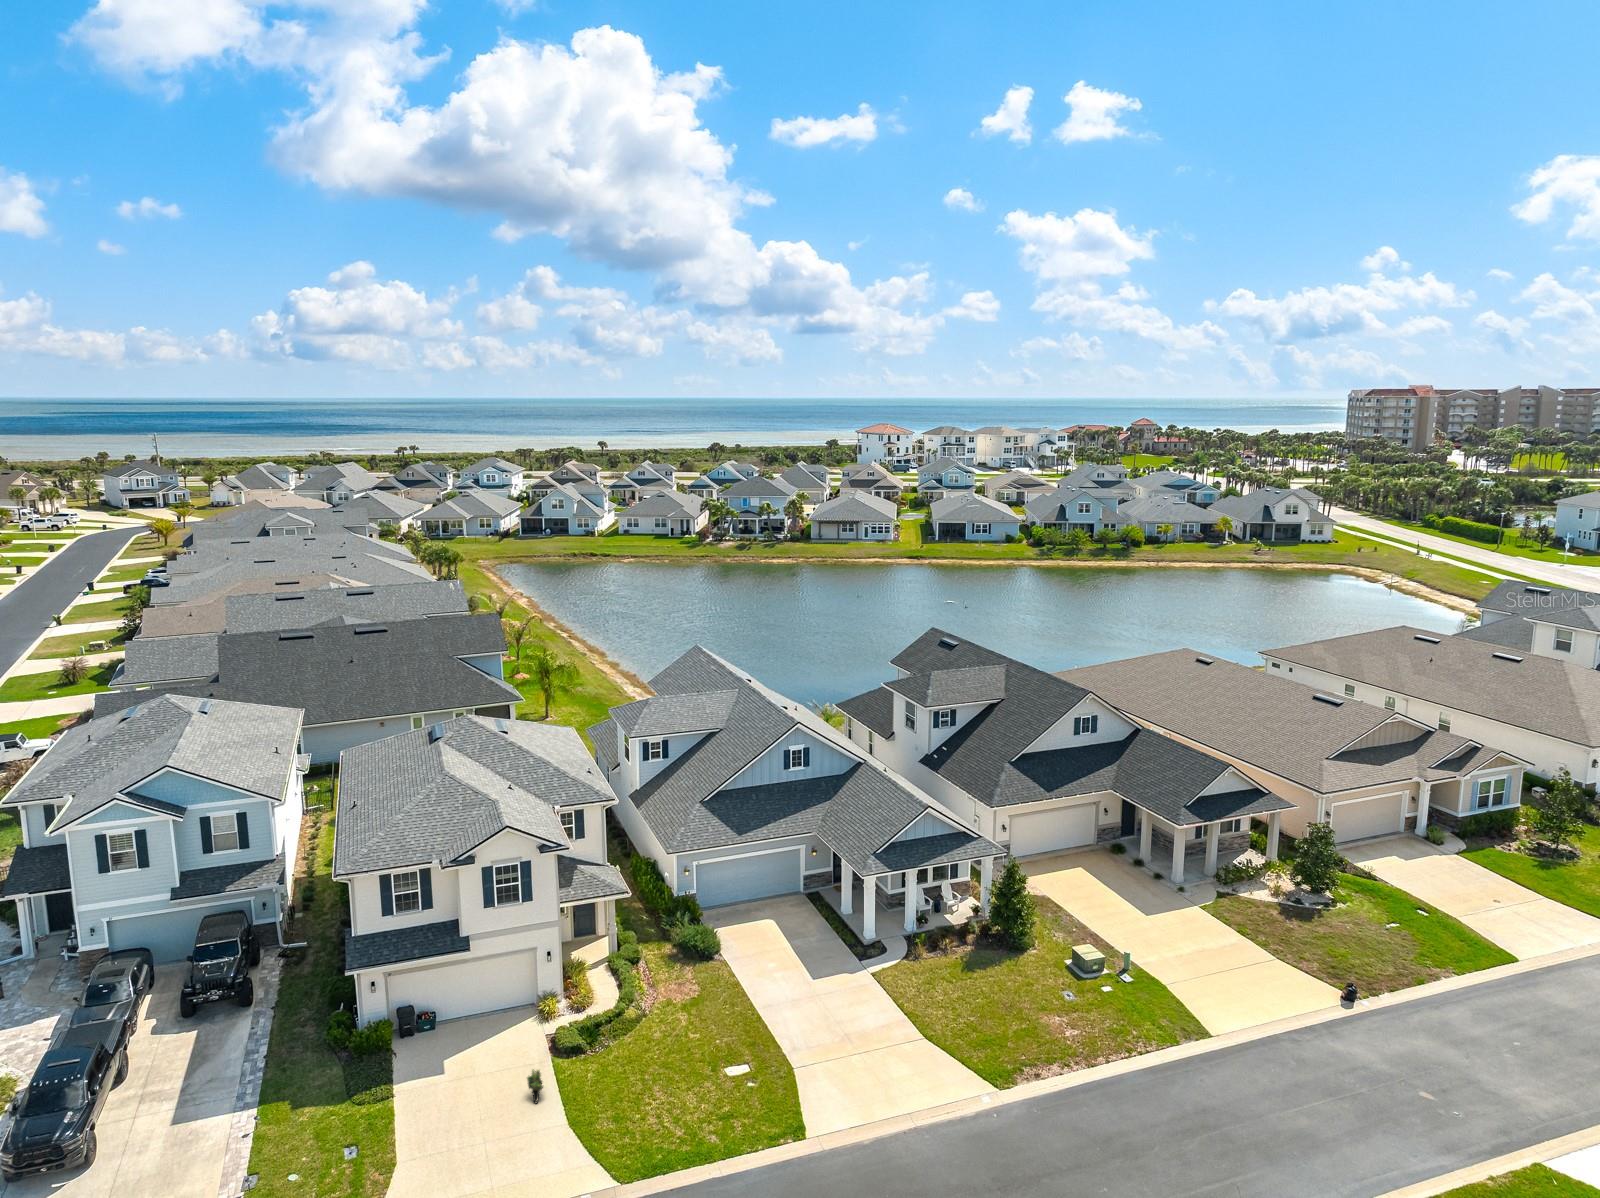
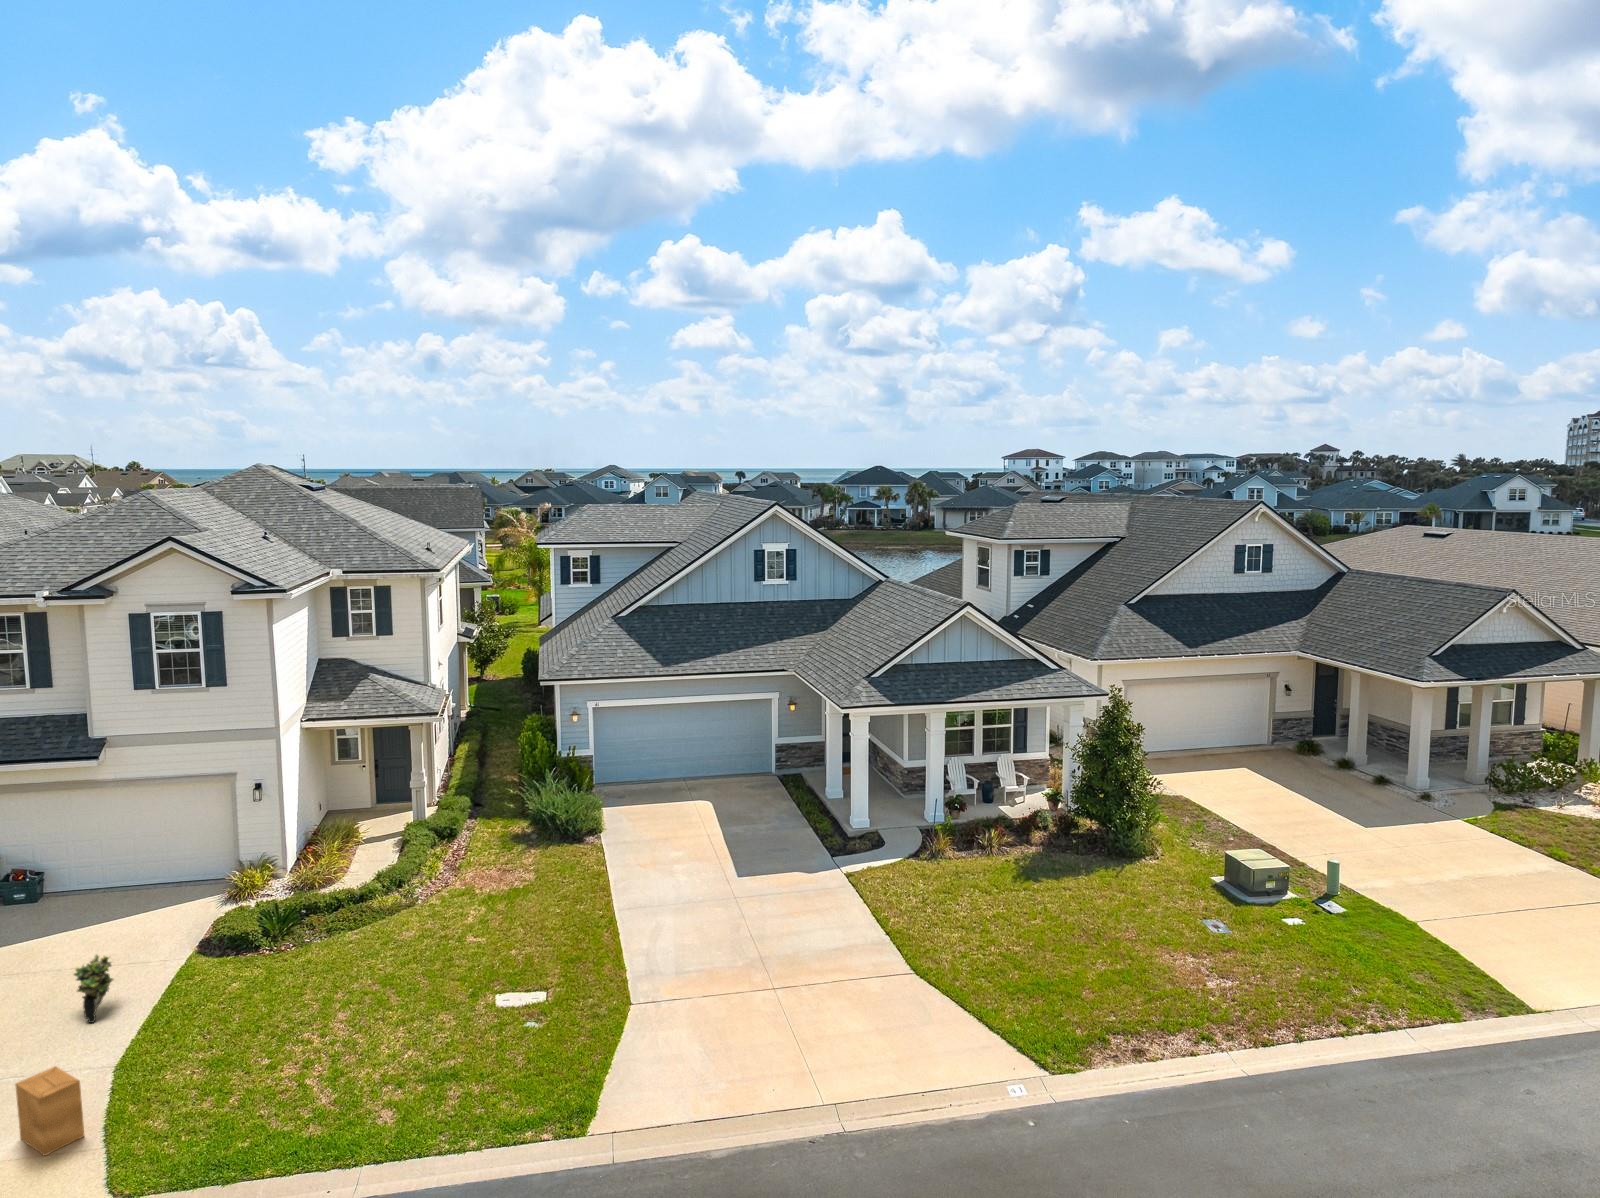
cardboard box: none [558,1131,586,1172] -> present [15,1066,84,1156]

